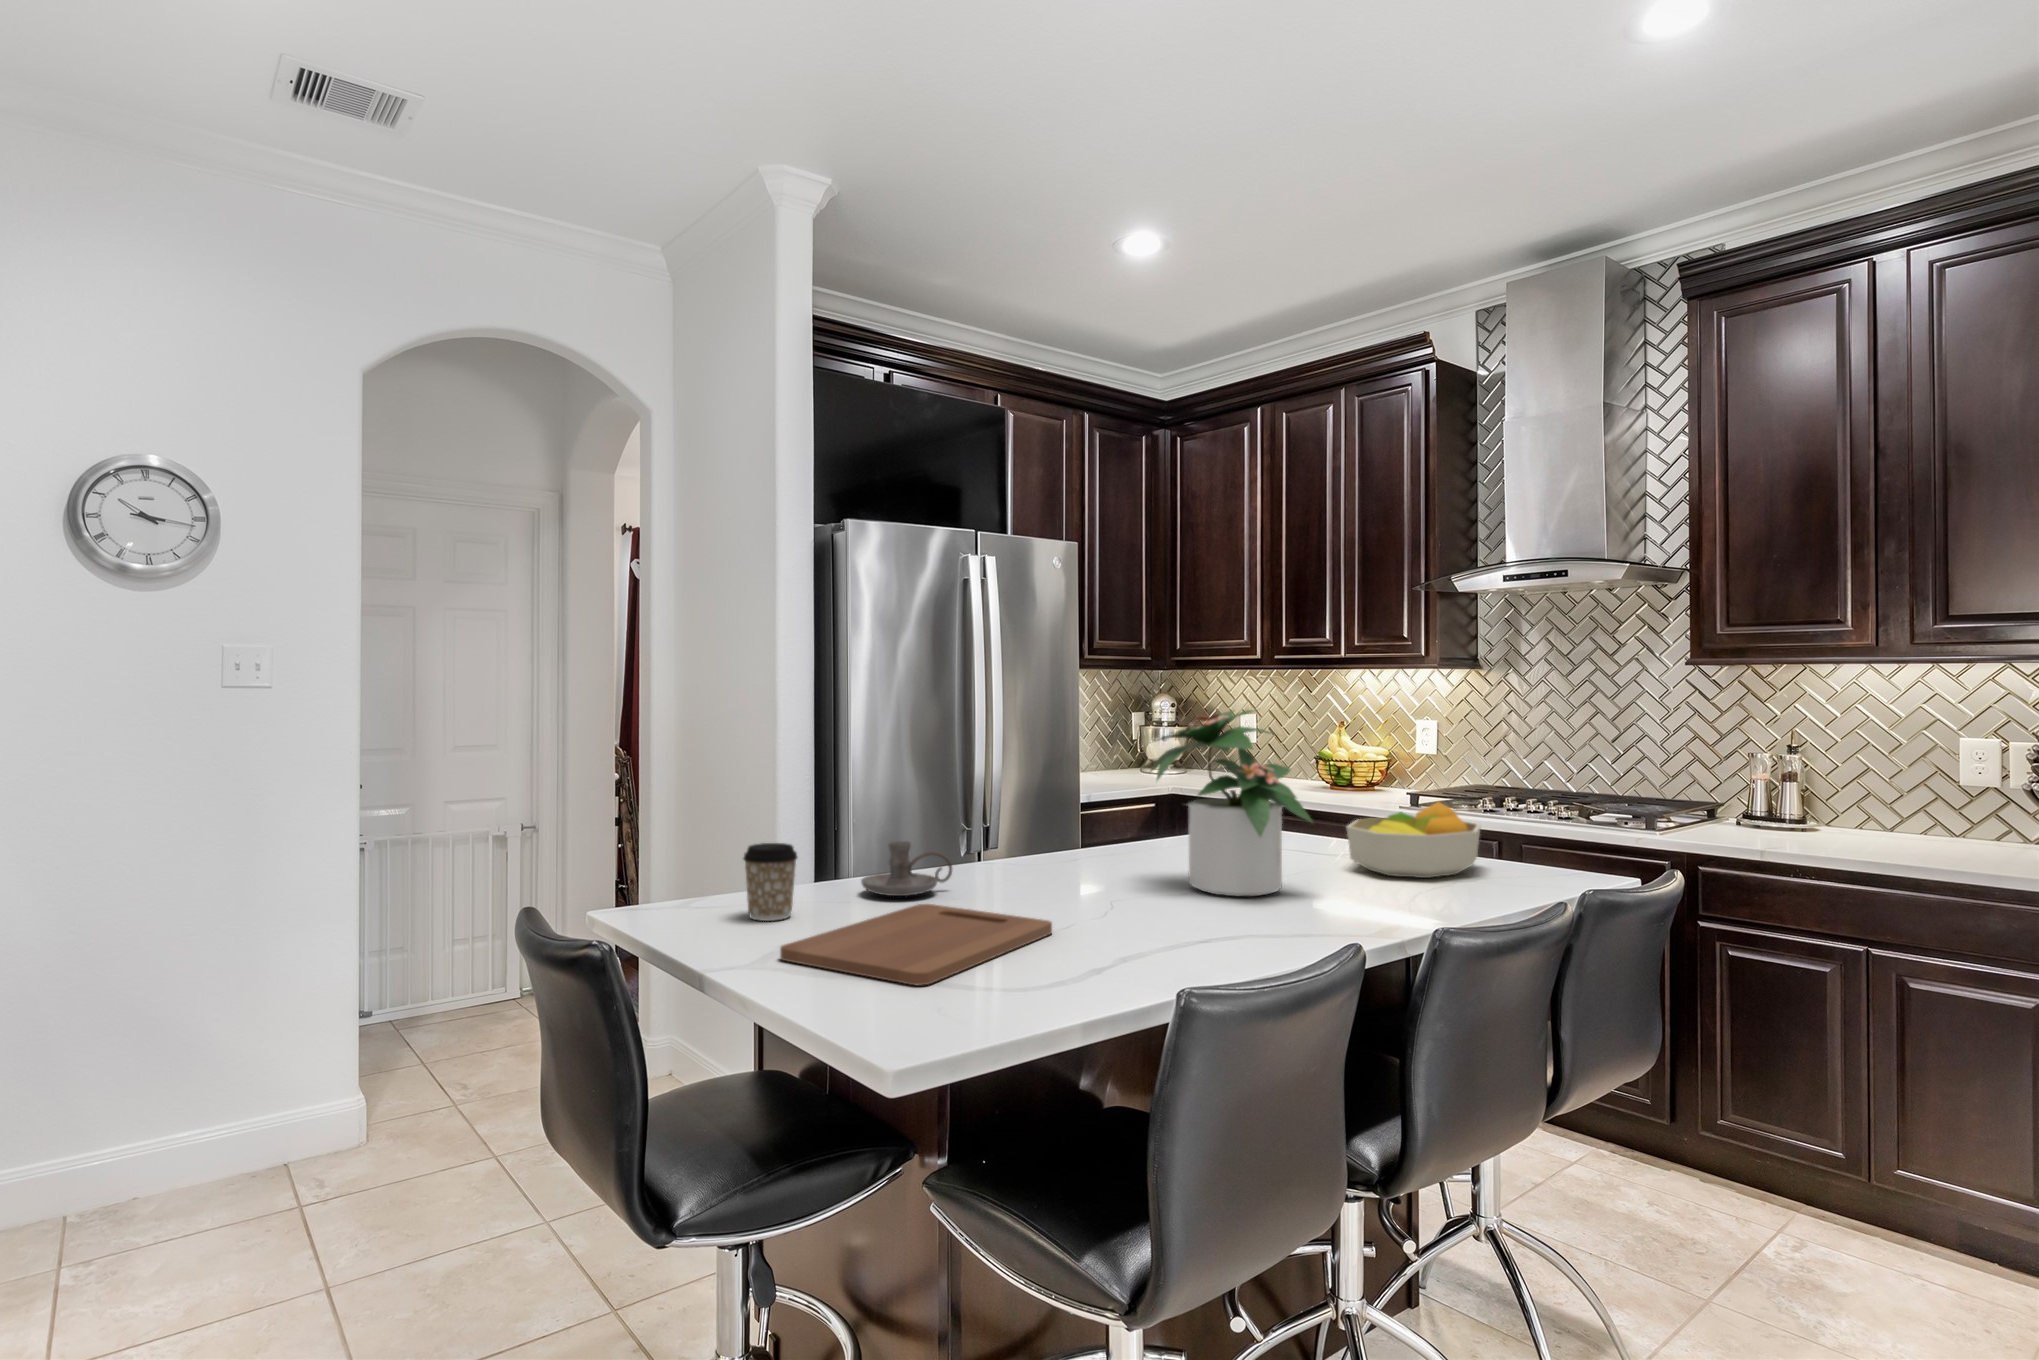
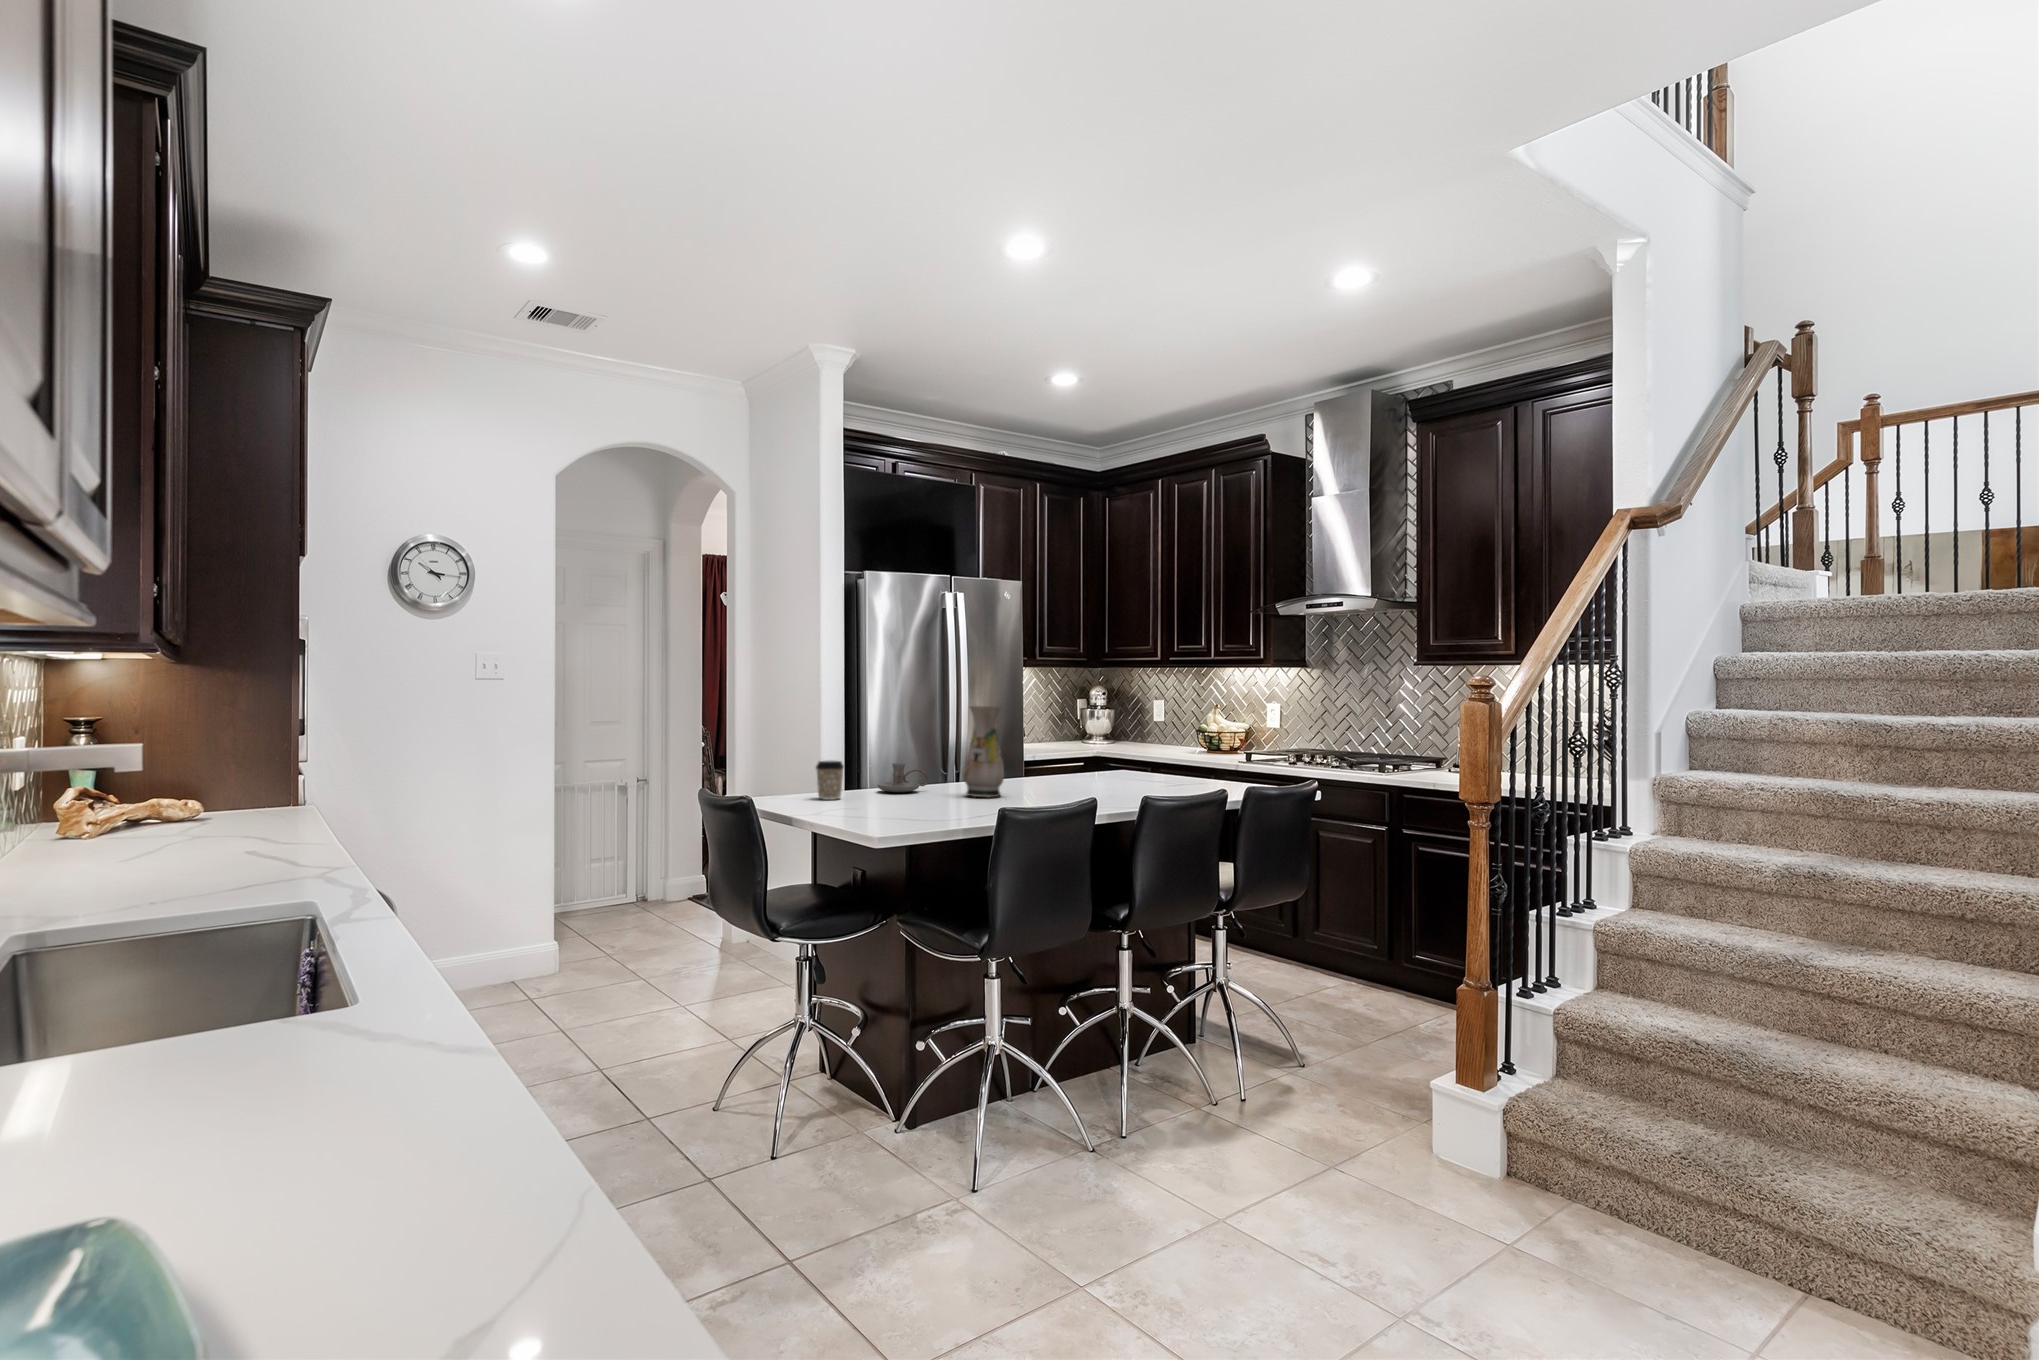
potted plant: present [1151,710,1313,896] -> none [1037,690,1128,793]
vase: none [1021,739,1096,912] -> present [963,706,1004,797]
fruit bowl: present [1347,802,1480,878] -> none [1158,746,1239,787]
cutting board: present [780,904,1052,986] -> none [839,793,976,816]

